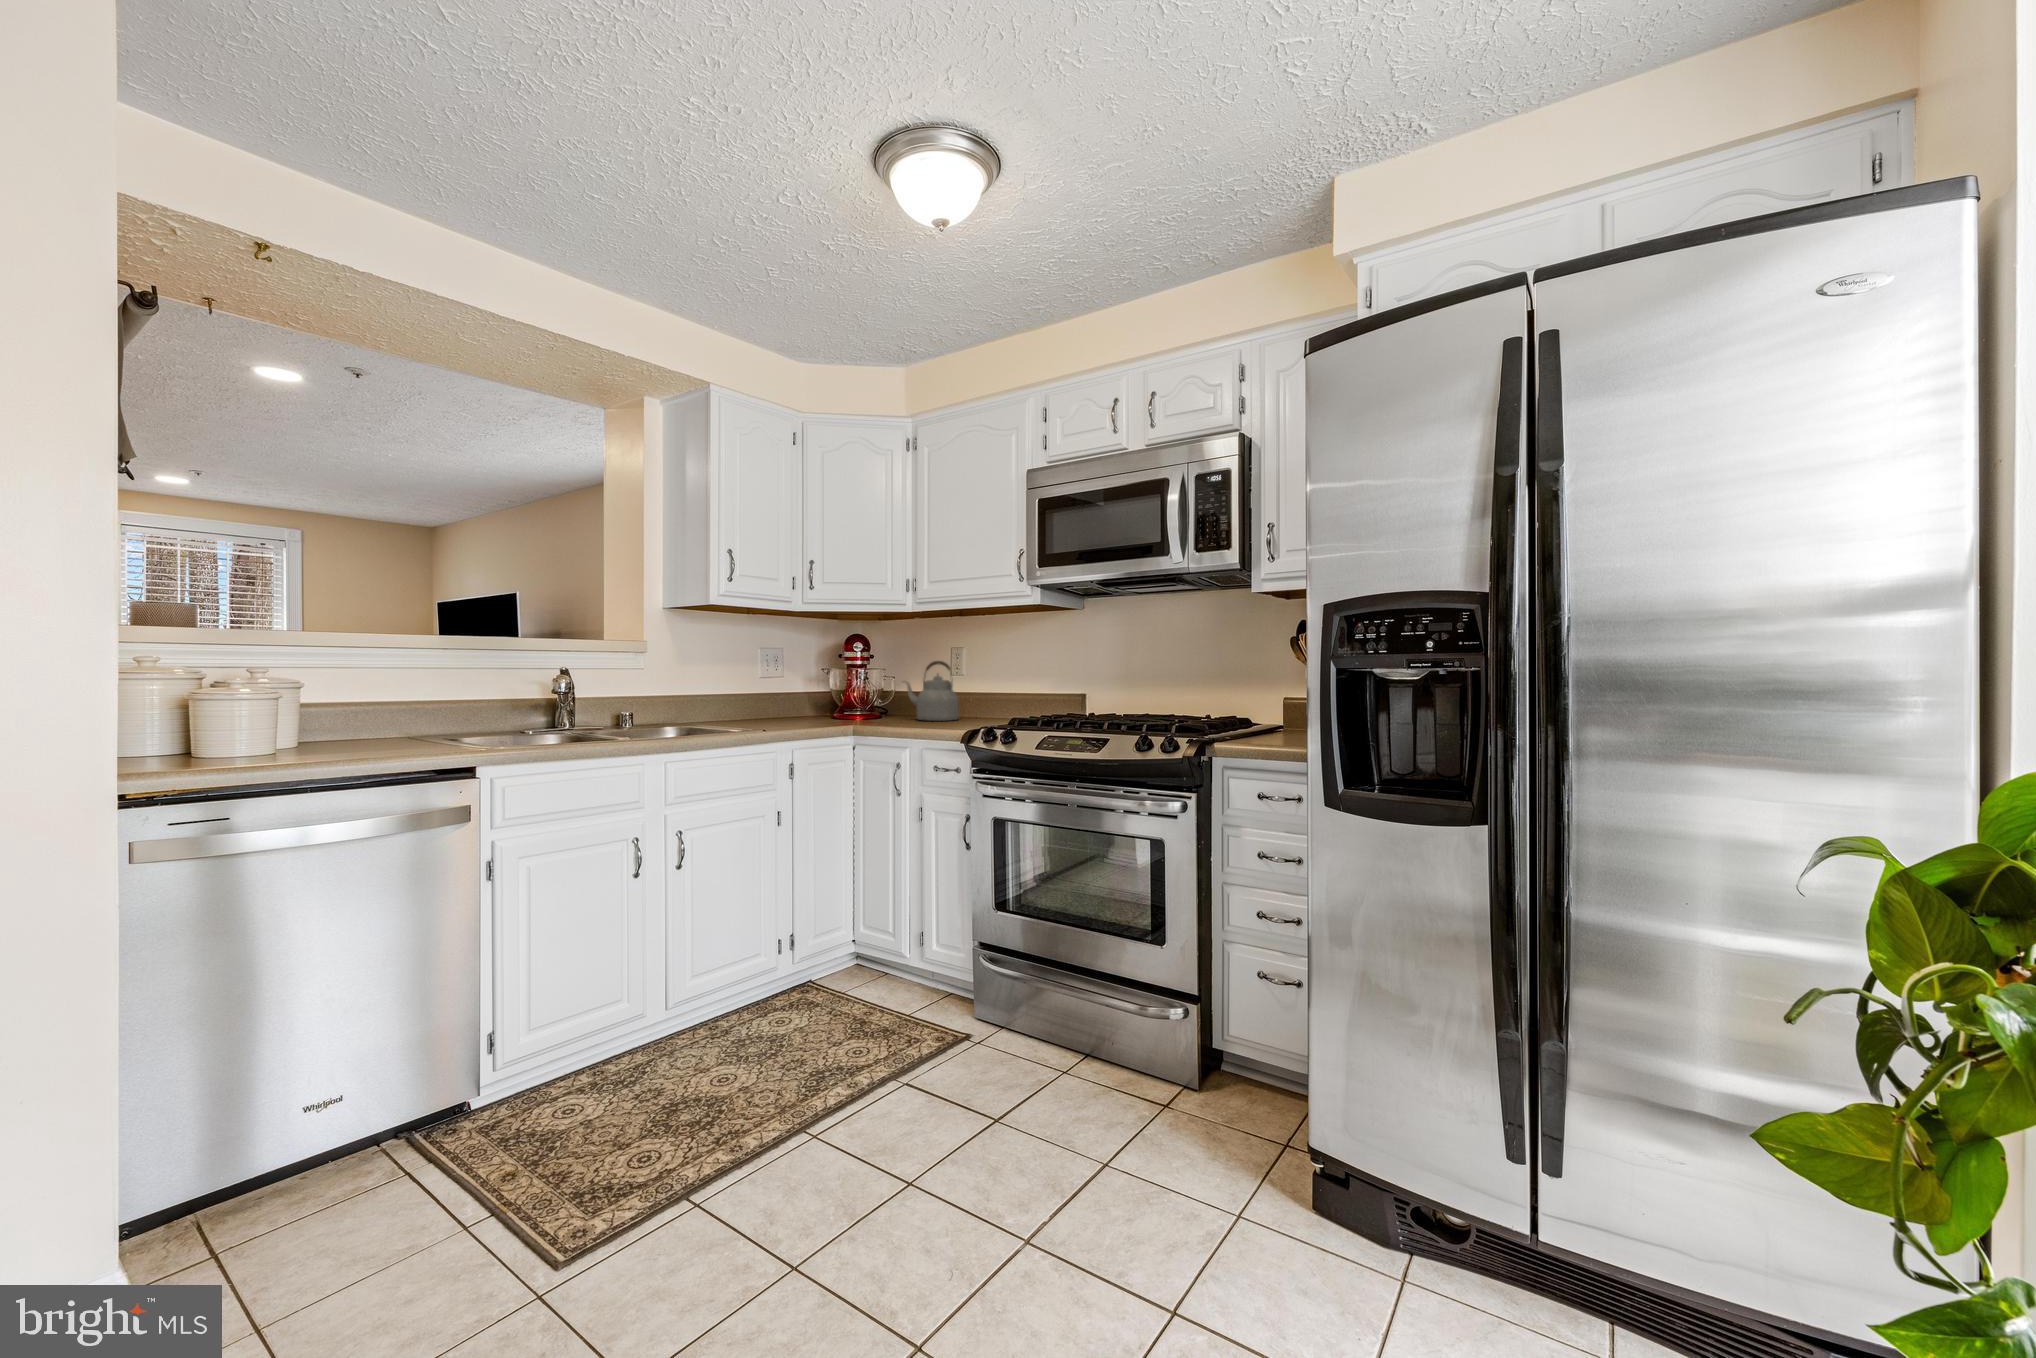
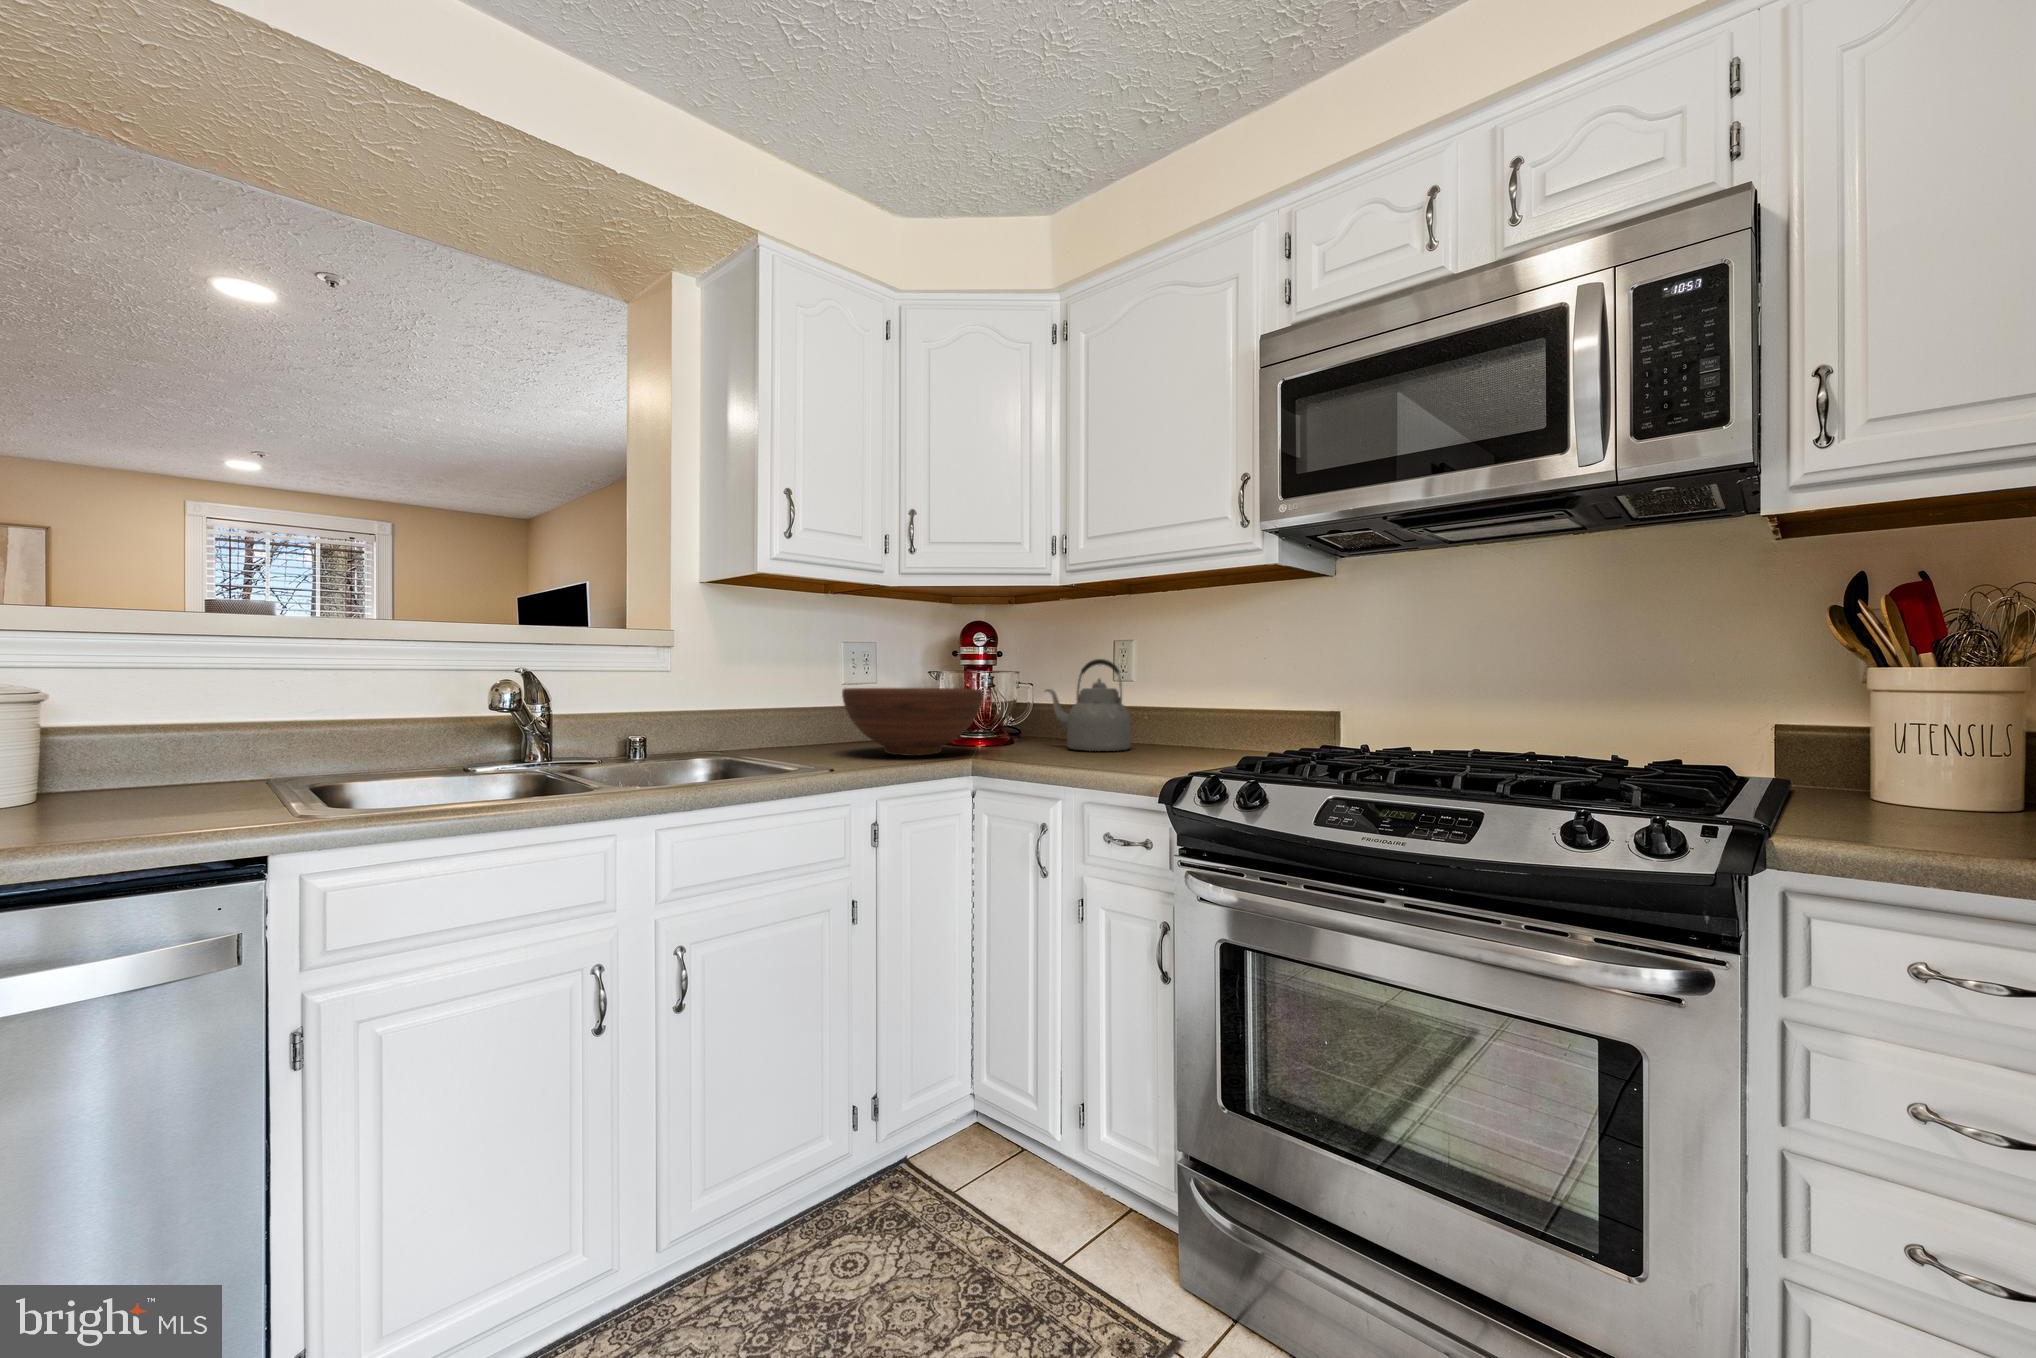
fruit bowl: none [765,680,860,724] -> present [842,688,983,756]

